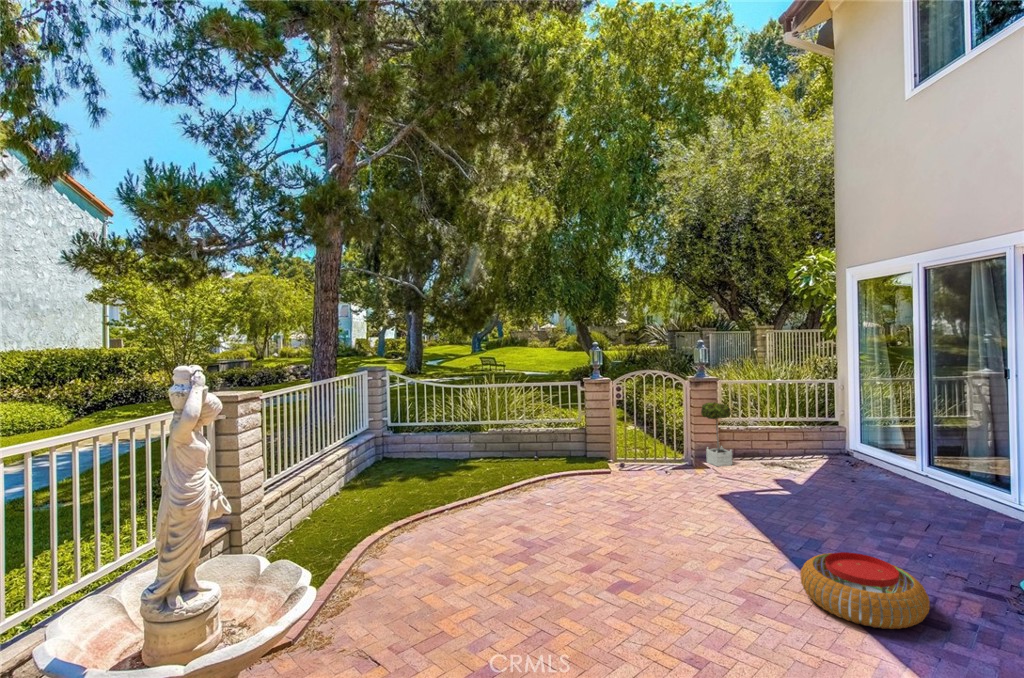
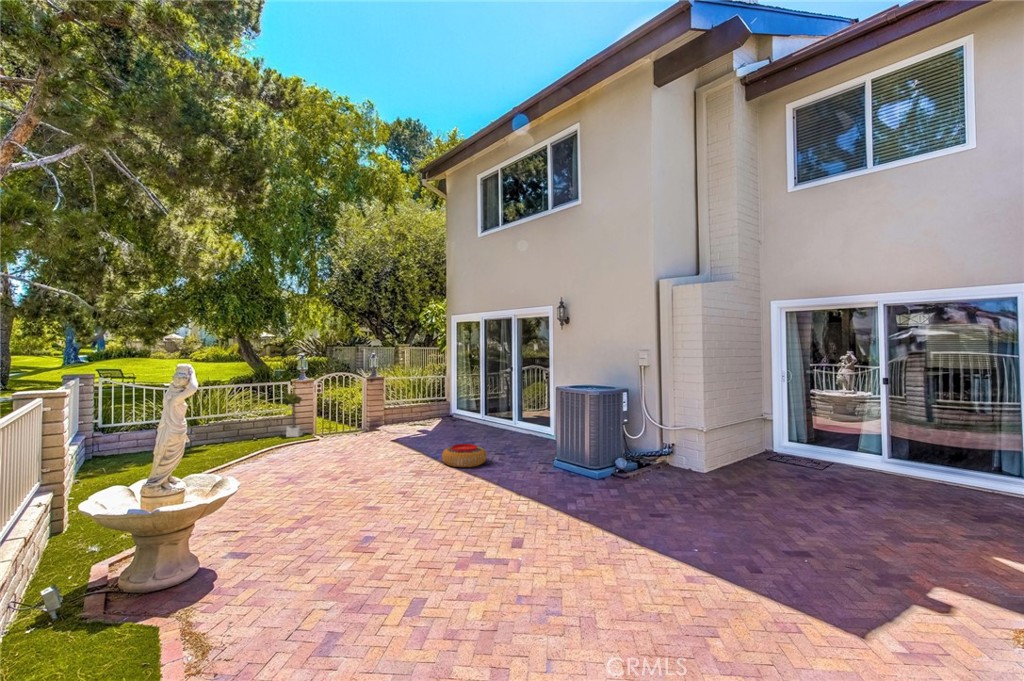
potted tree: present [701,402,732,466] -> present [283,393,302,437]

